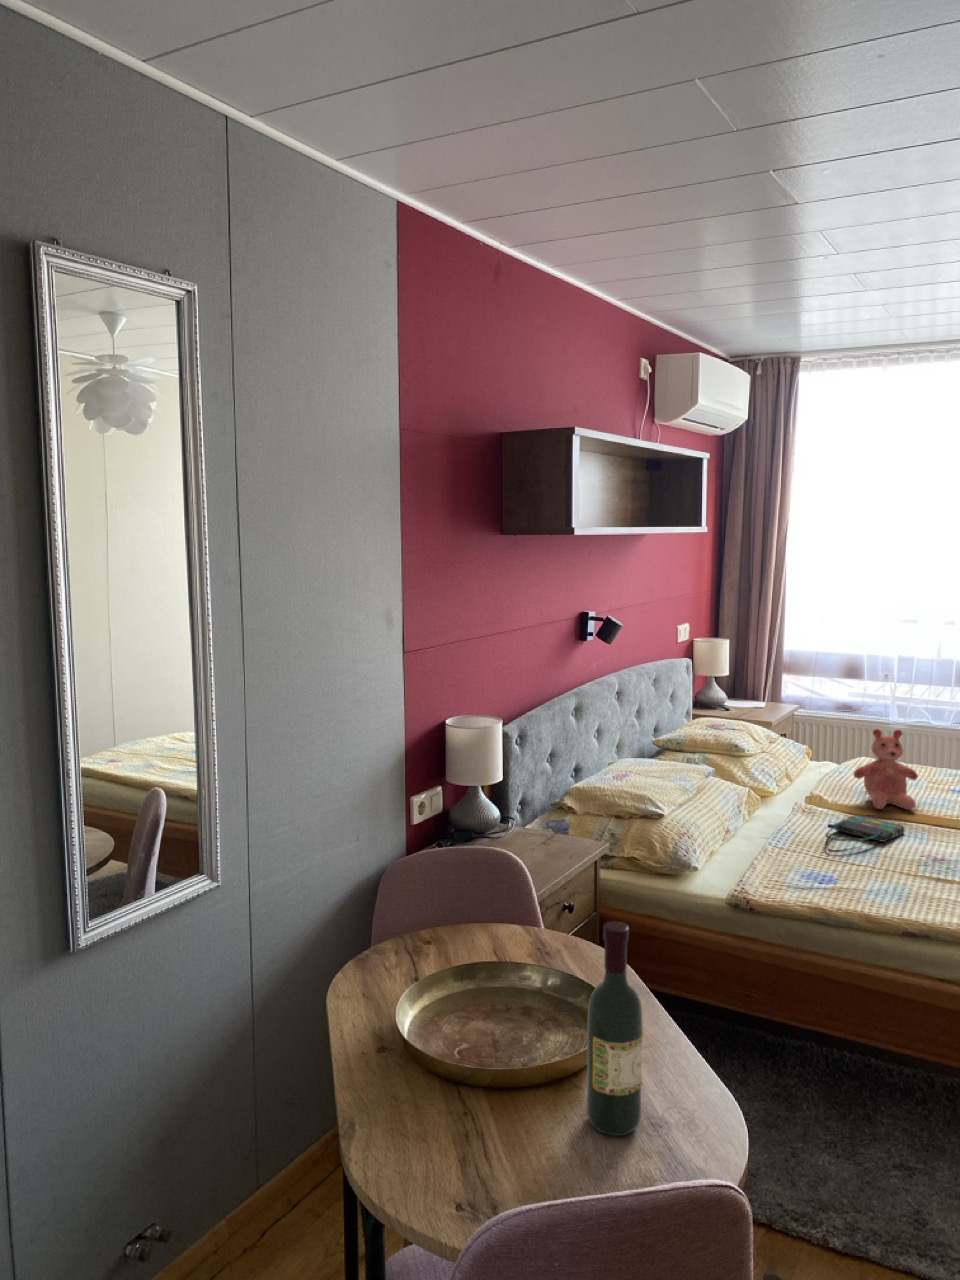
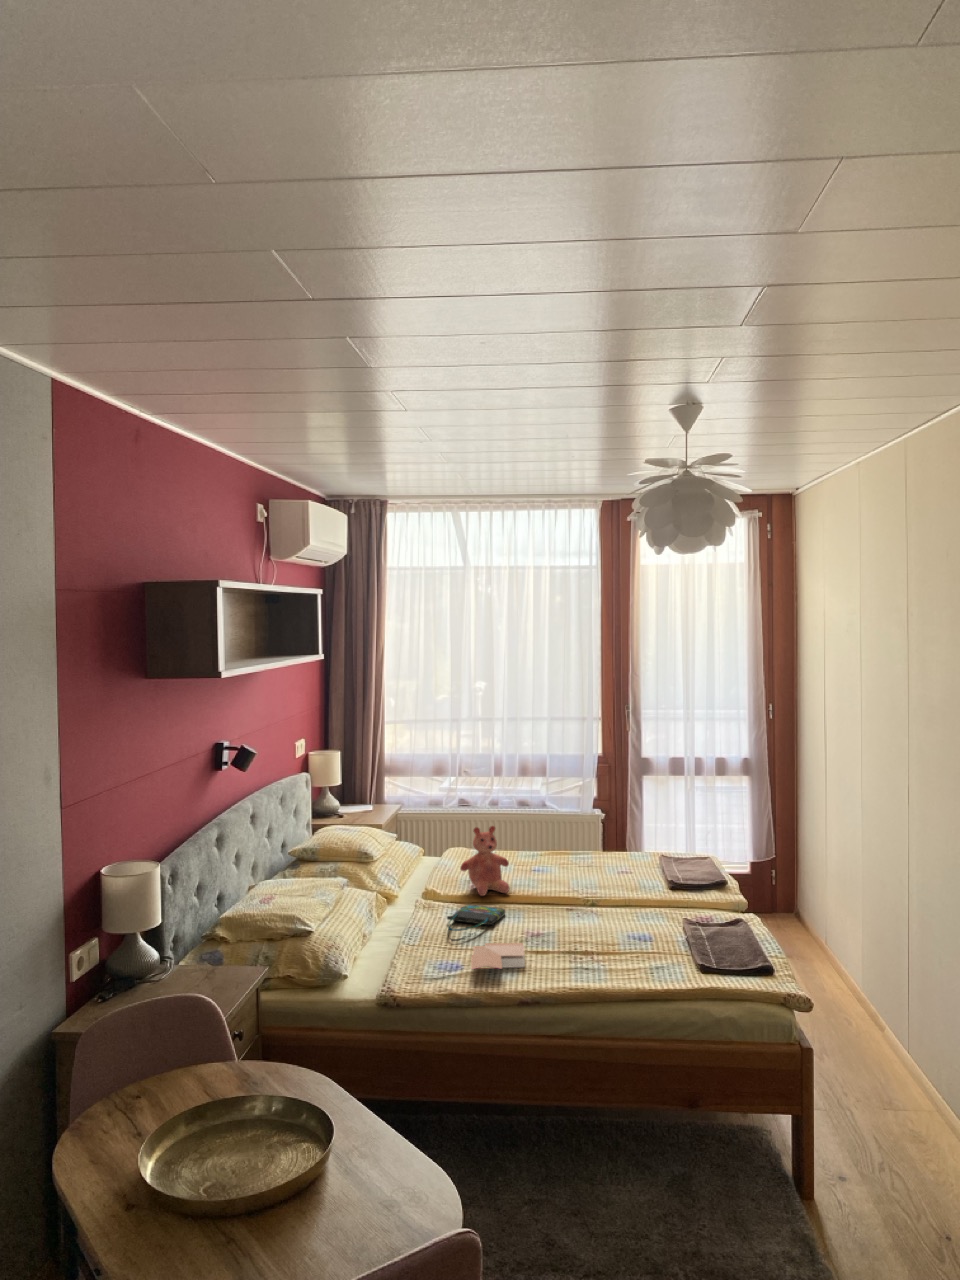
book: none [845,859,919,895] -> present [471,943,525,969]
wine bottle: present [586,922,643,1136] -> none [333,1048,379,1235]

